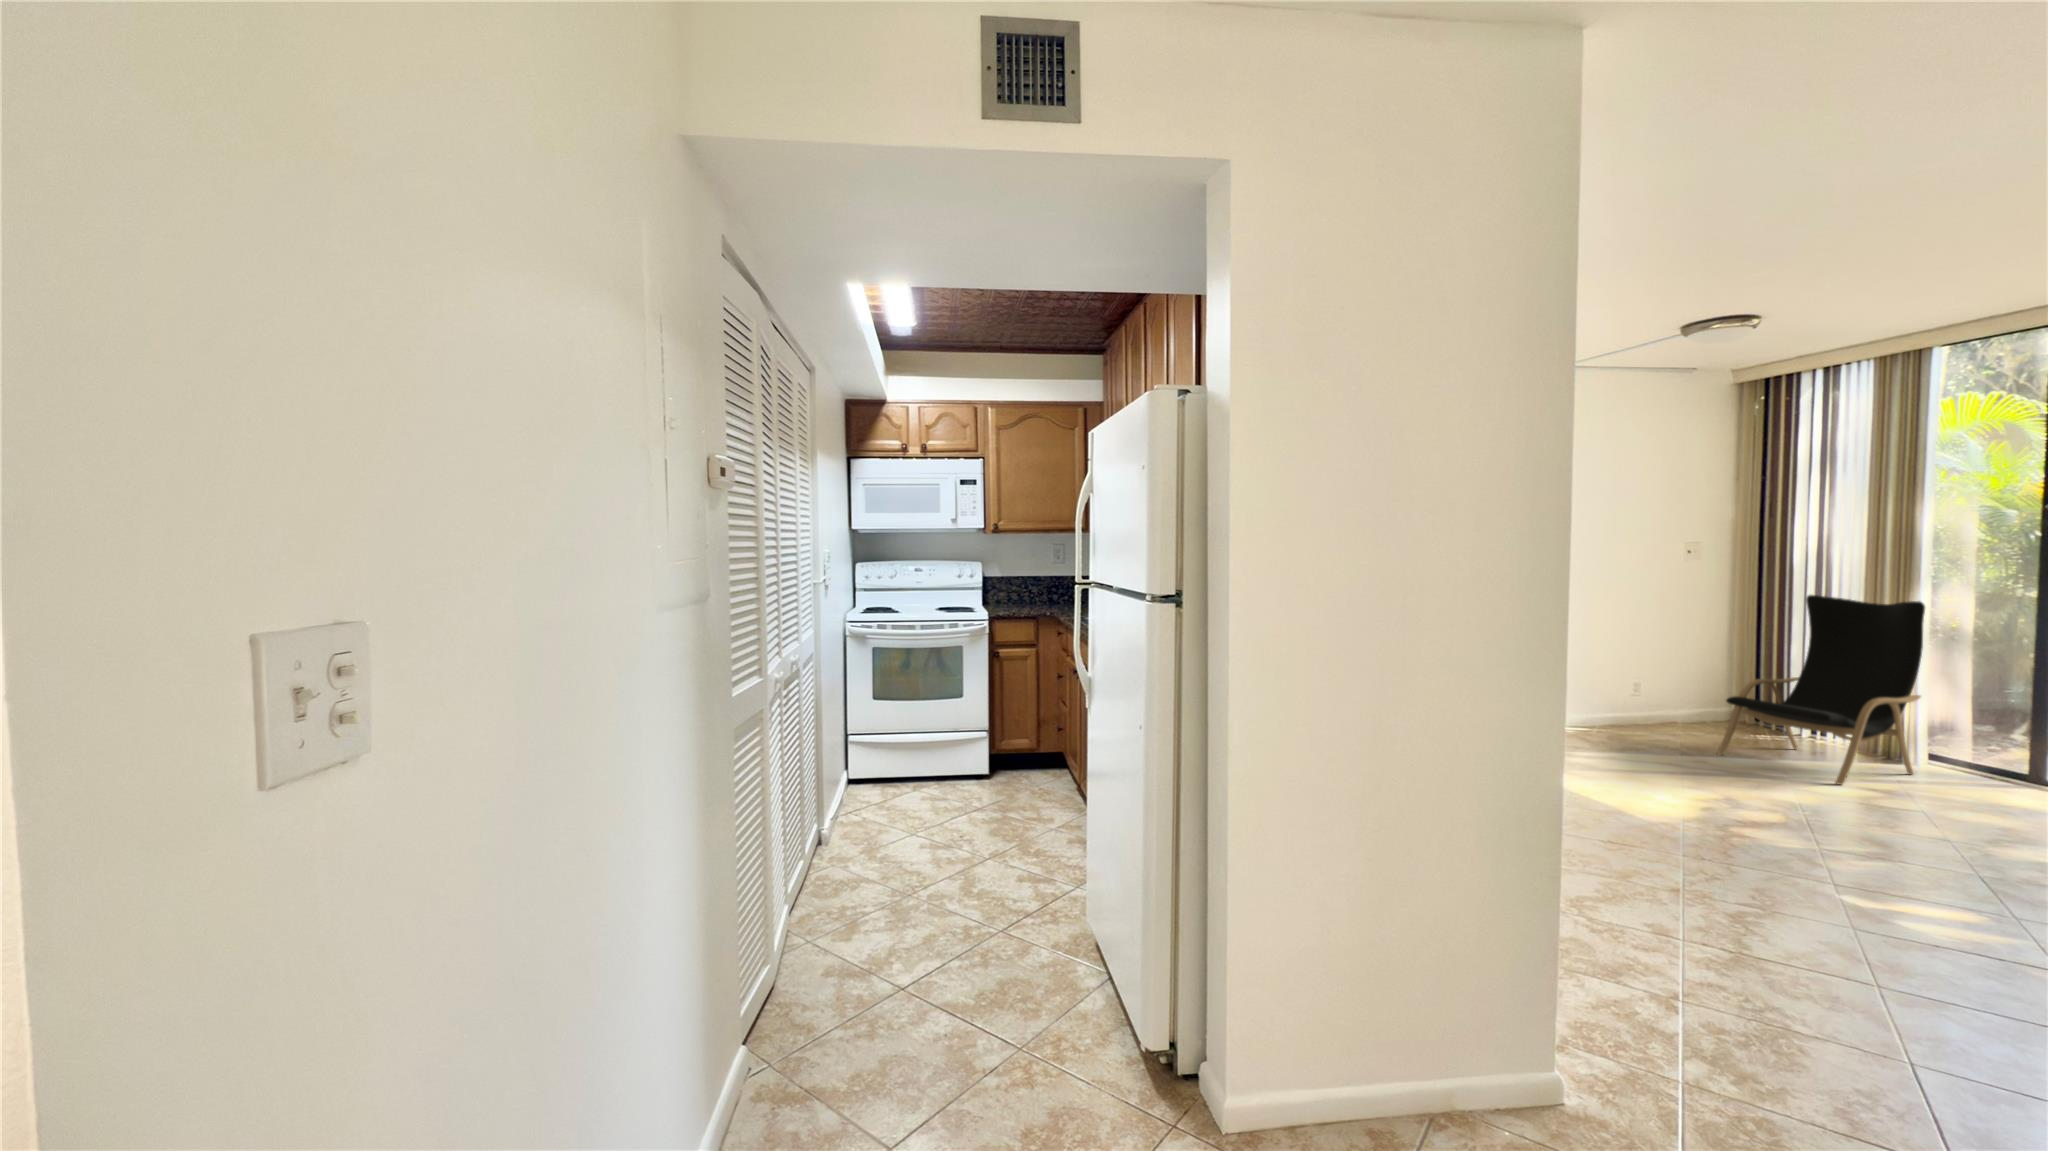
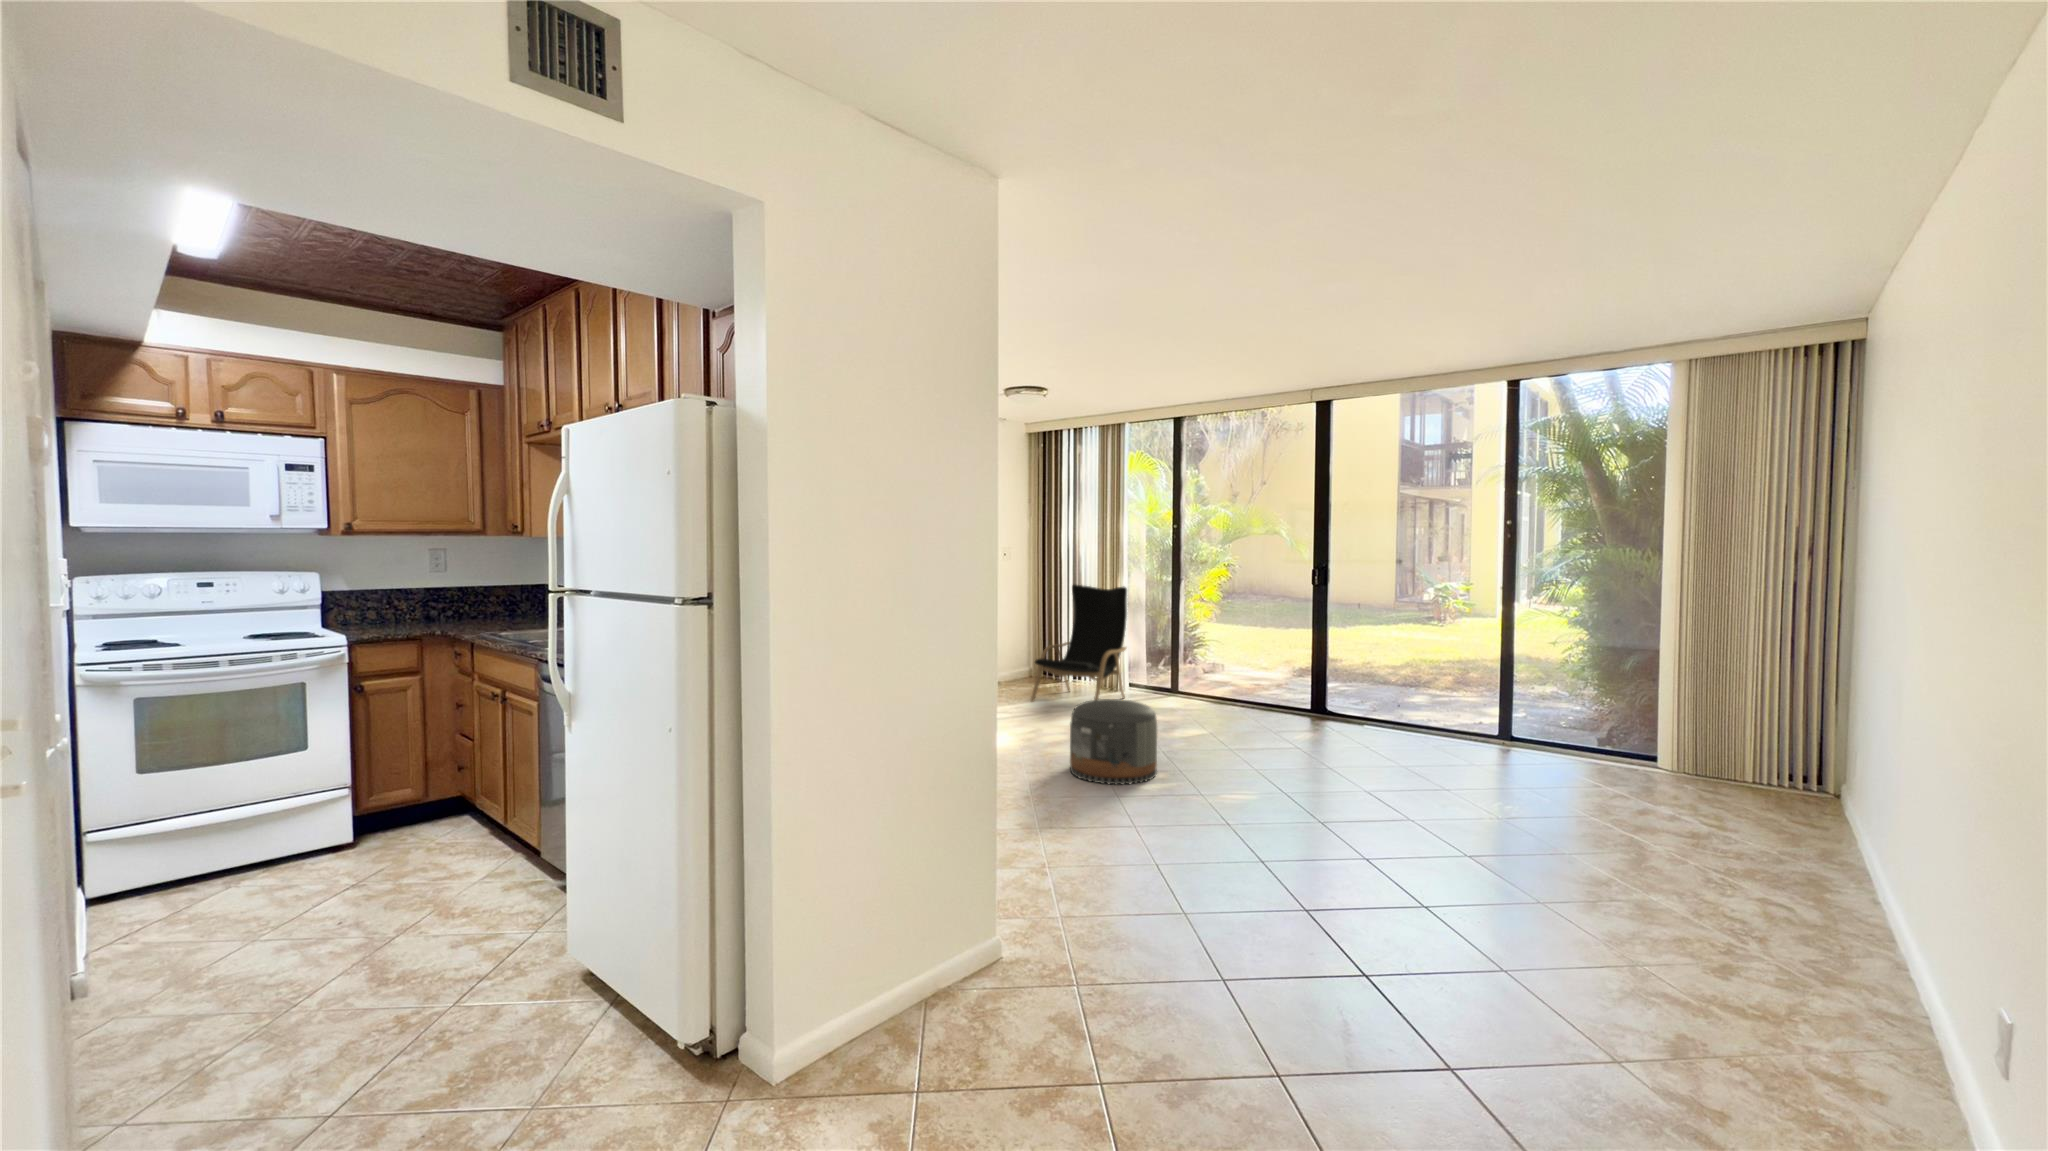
pouf: none [1768,771,1967,920] -> present [1070,699,1157,785]

